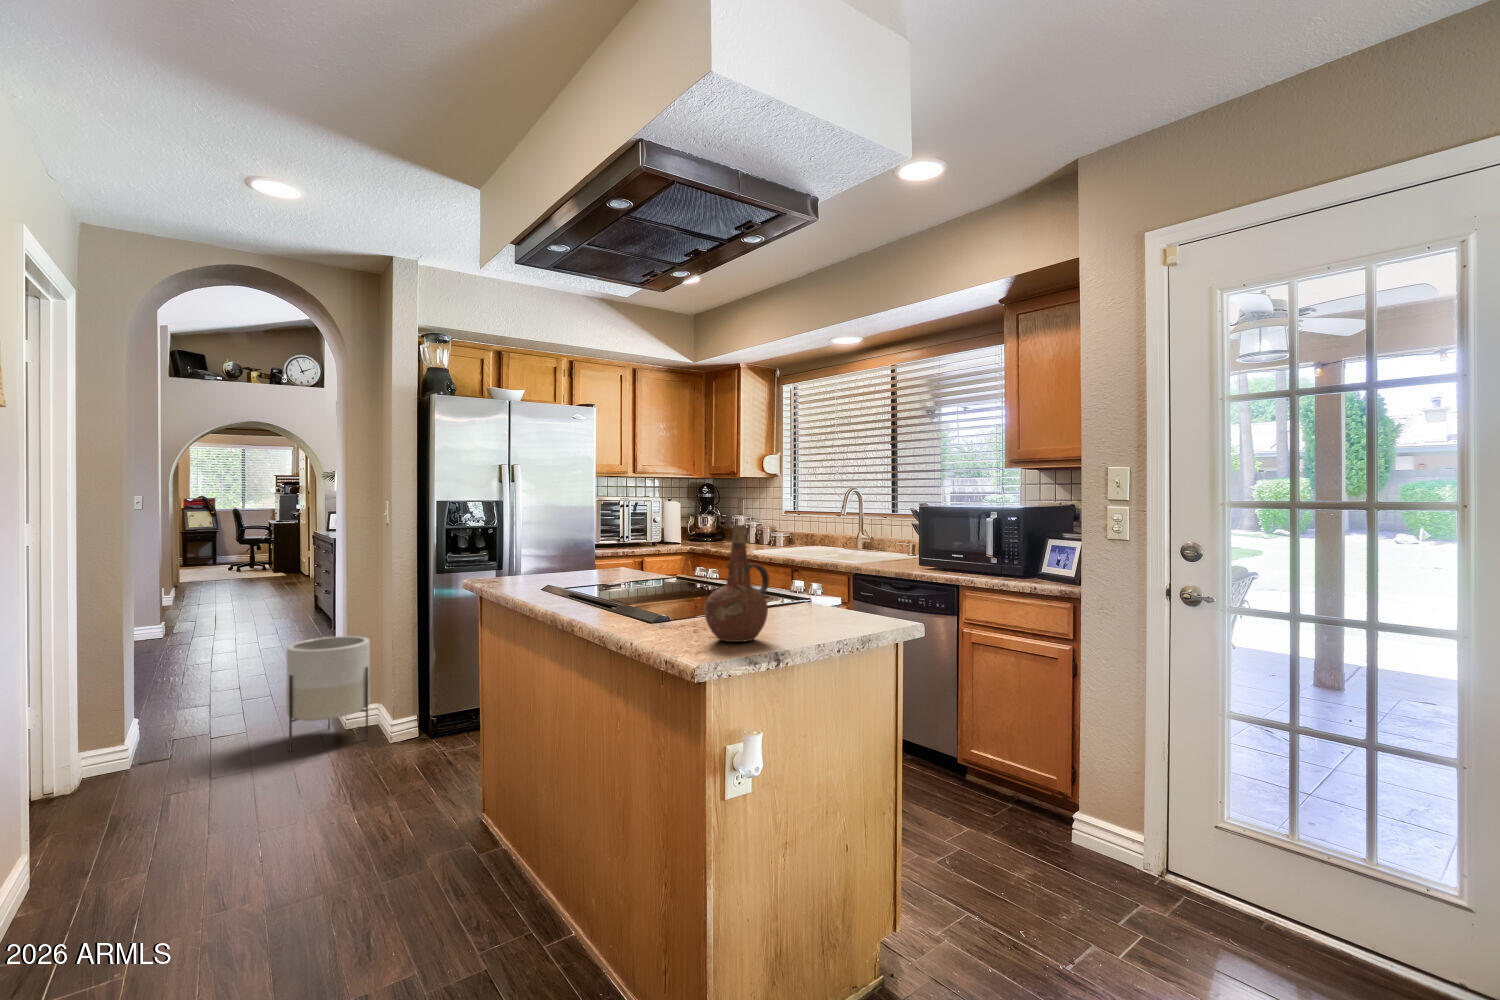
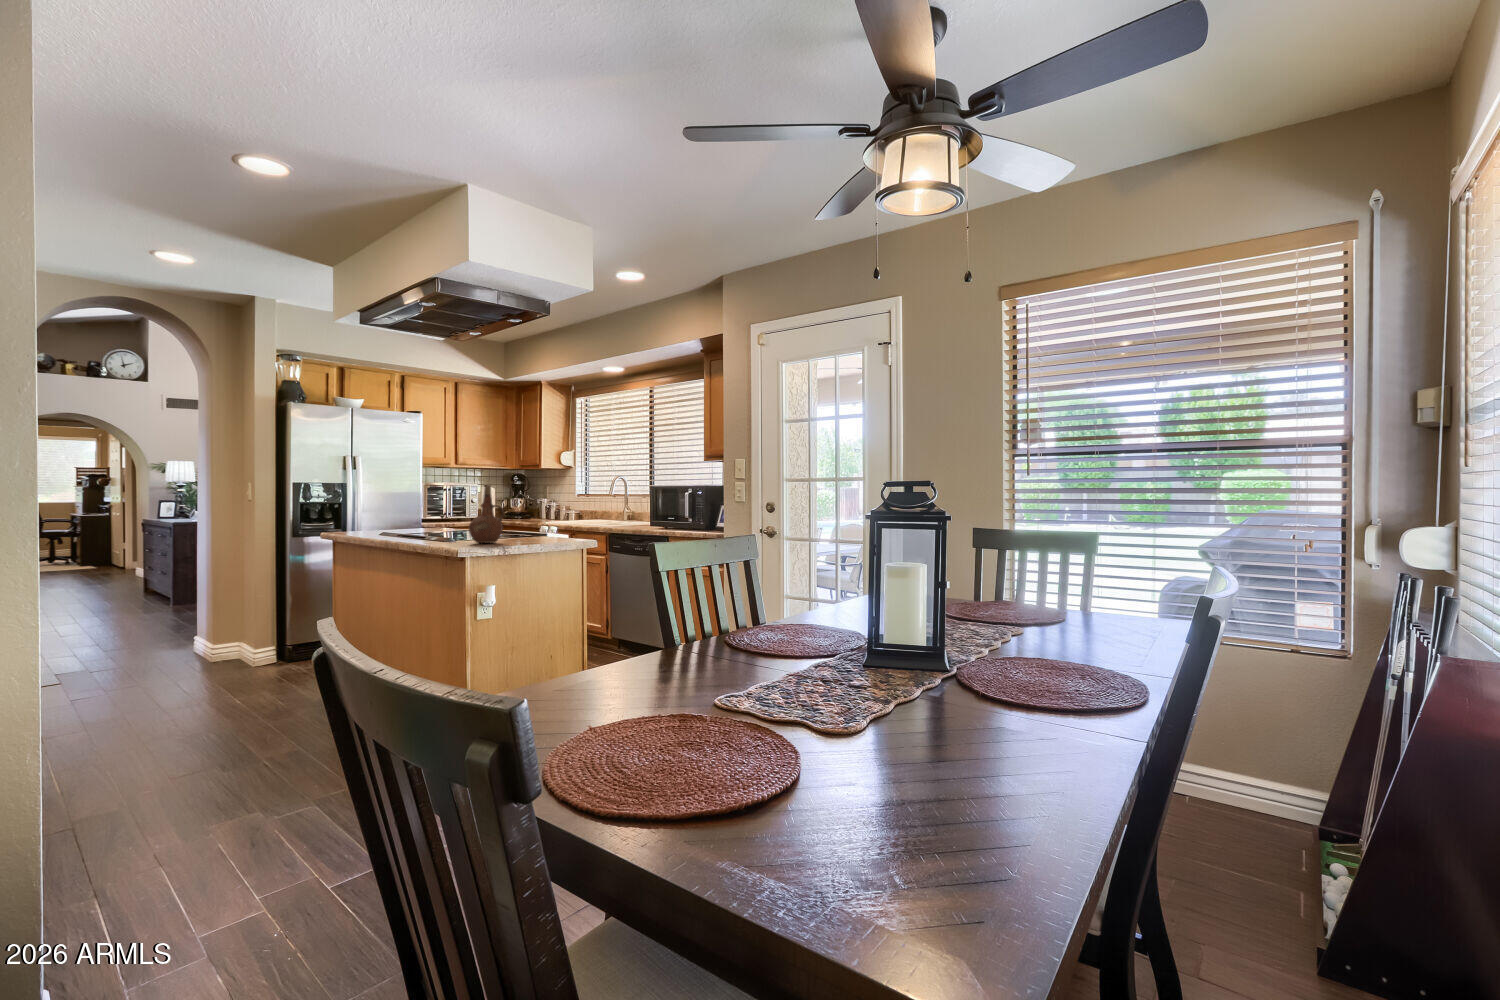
planter: present [286,636,370,751] -> none [164,588,234,673]

